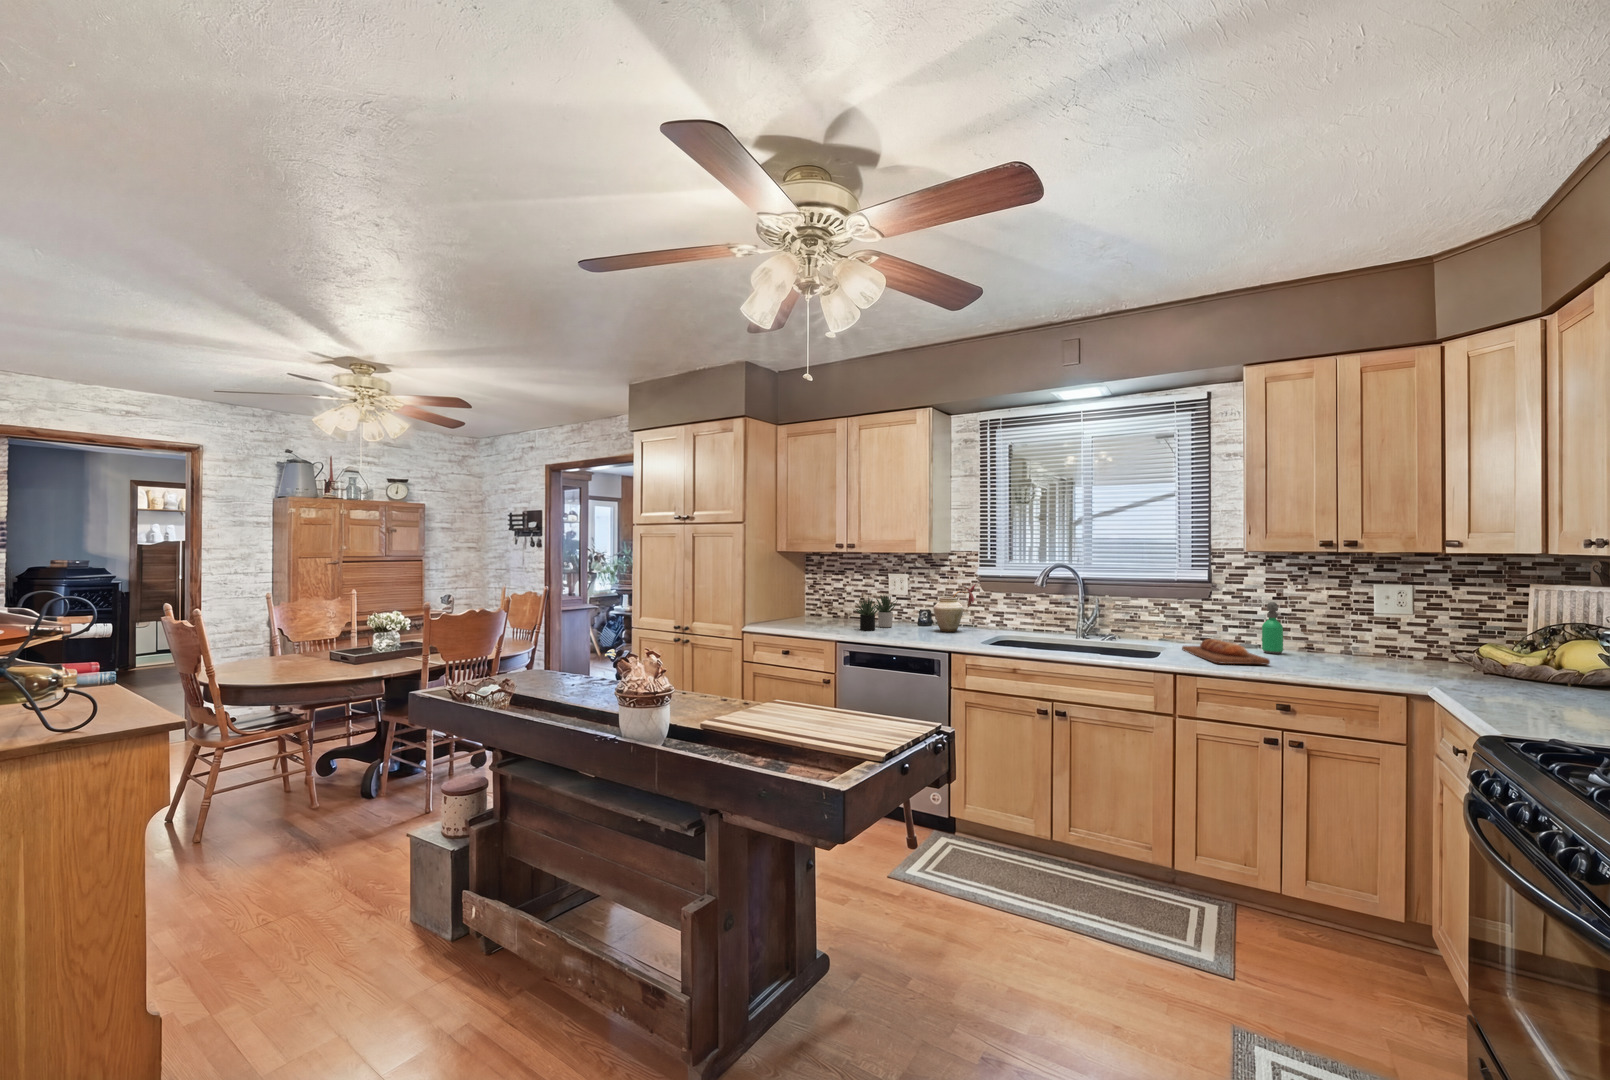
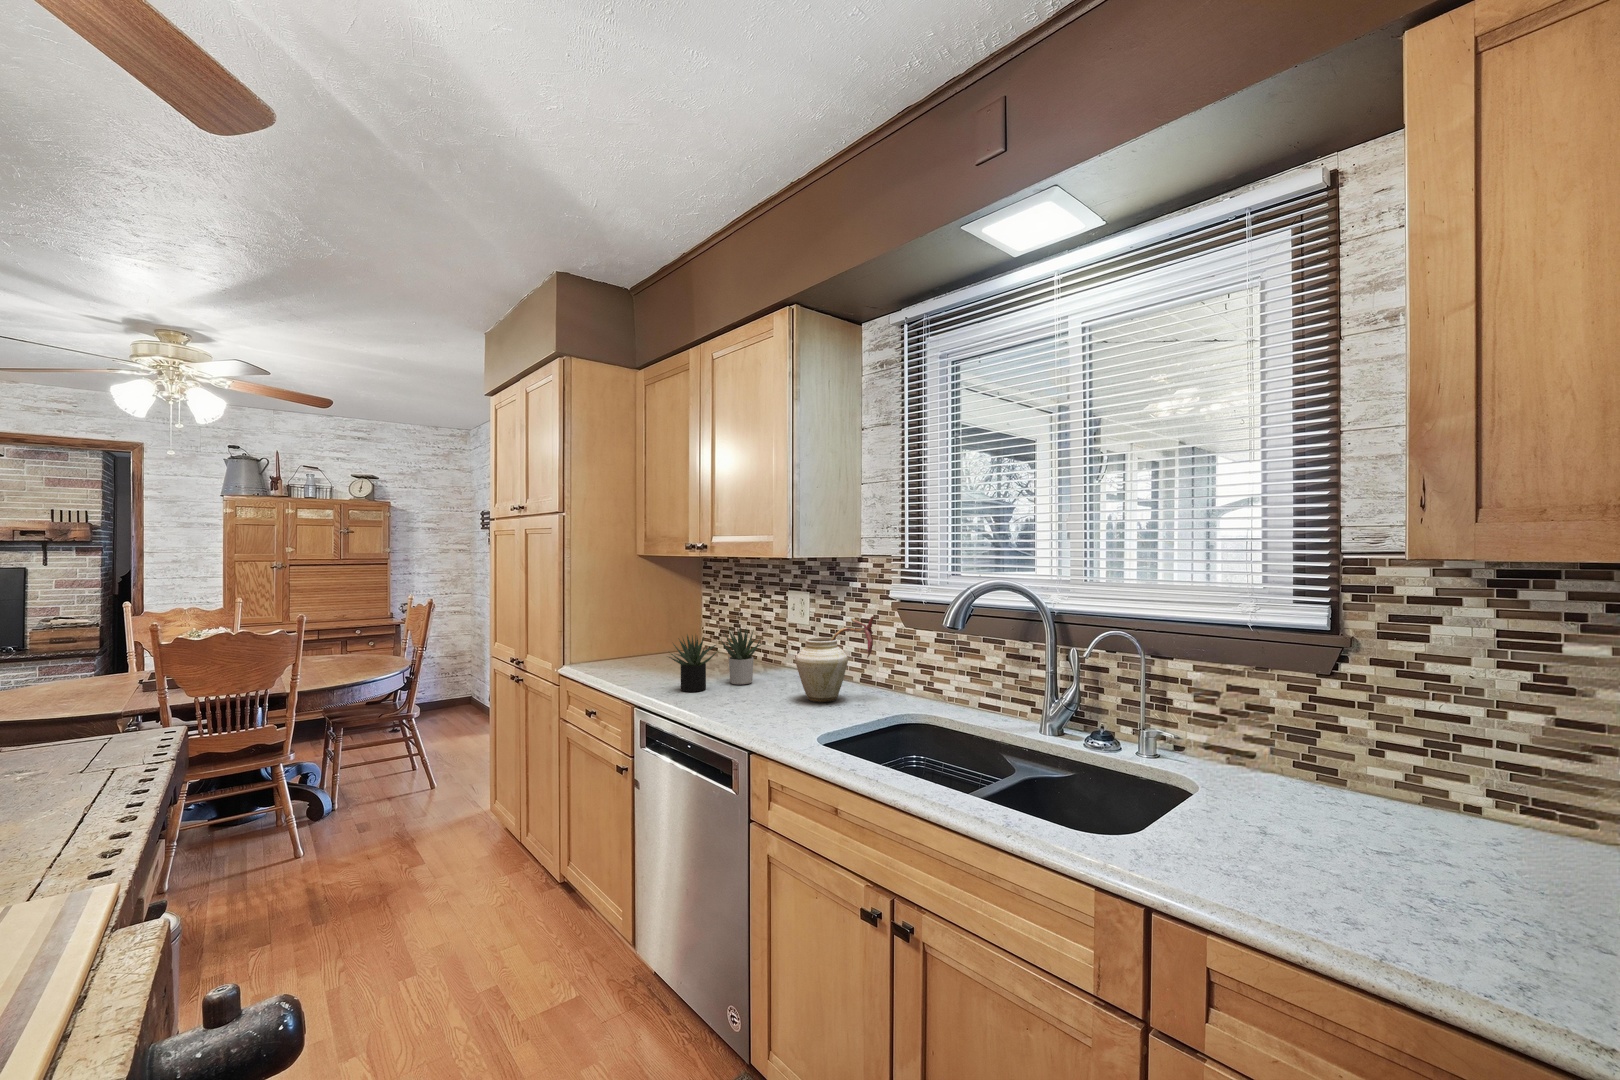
soap dispenser: present [1262,602,1283,654] -> none [1480,702,1551,853]
bread loaf: present [1182,639,1270,665] -> none [1240,790,1484,929]

